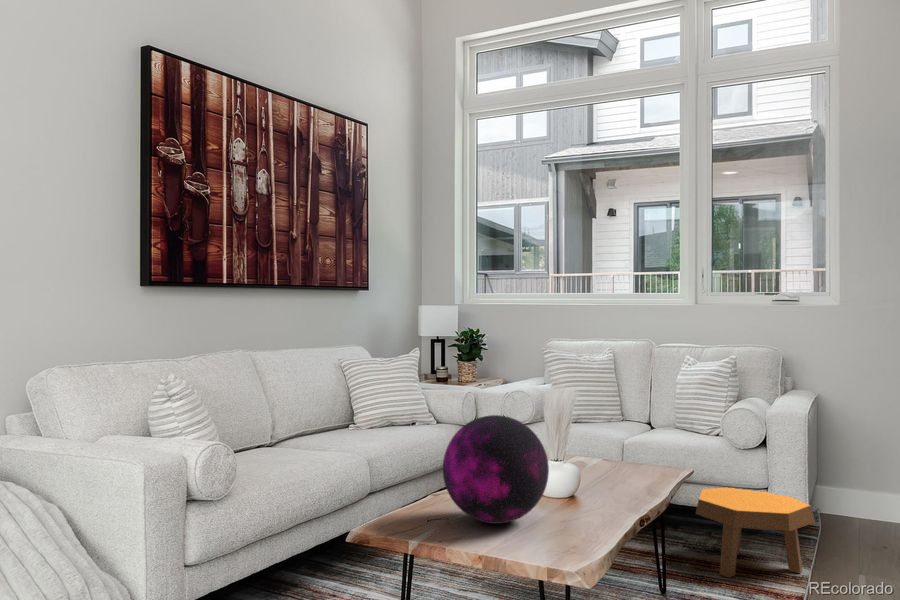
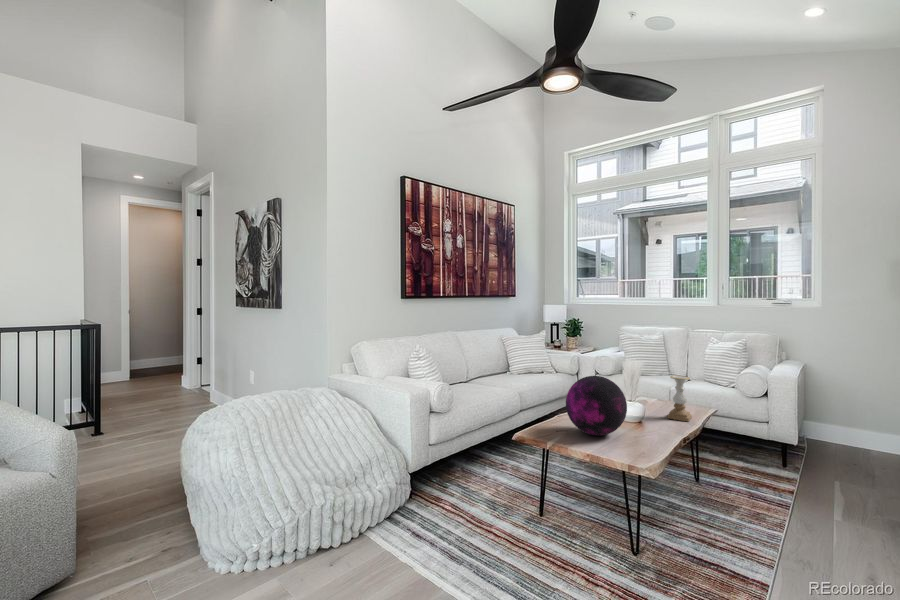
candle holder: none [616,413,654,491] -> present [667,375,692,422]
footstool: present [696,488,815,577] -> none [718,420,802,476]

